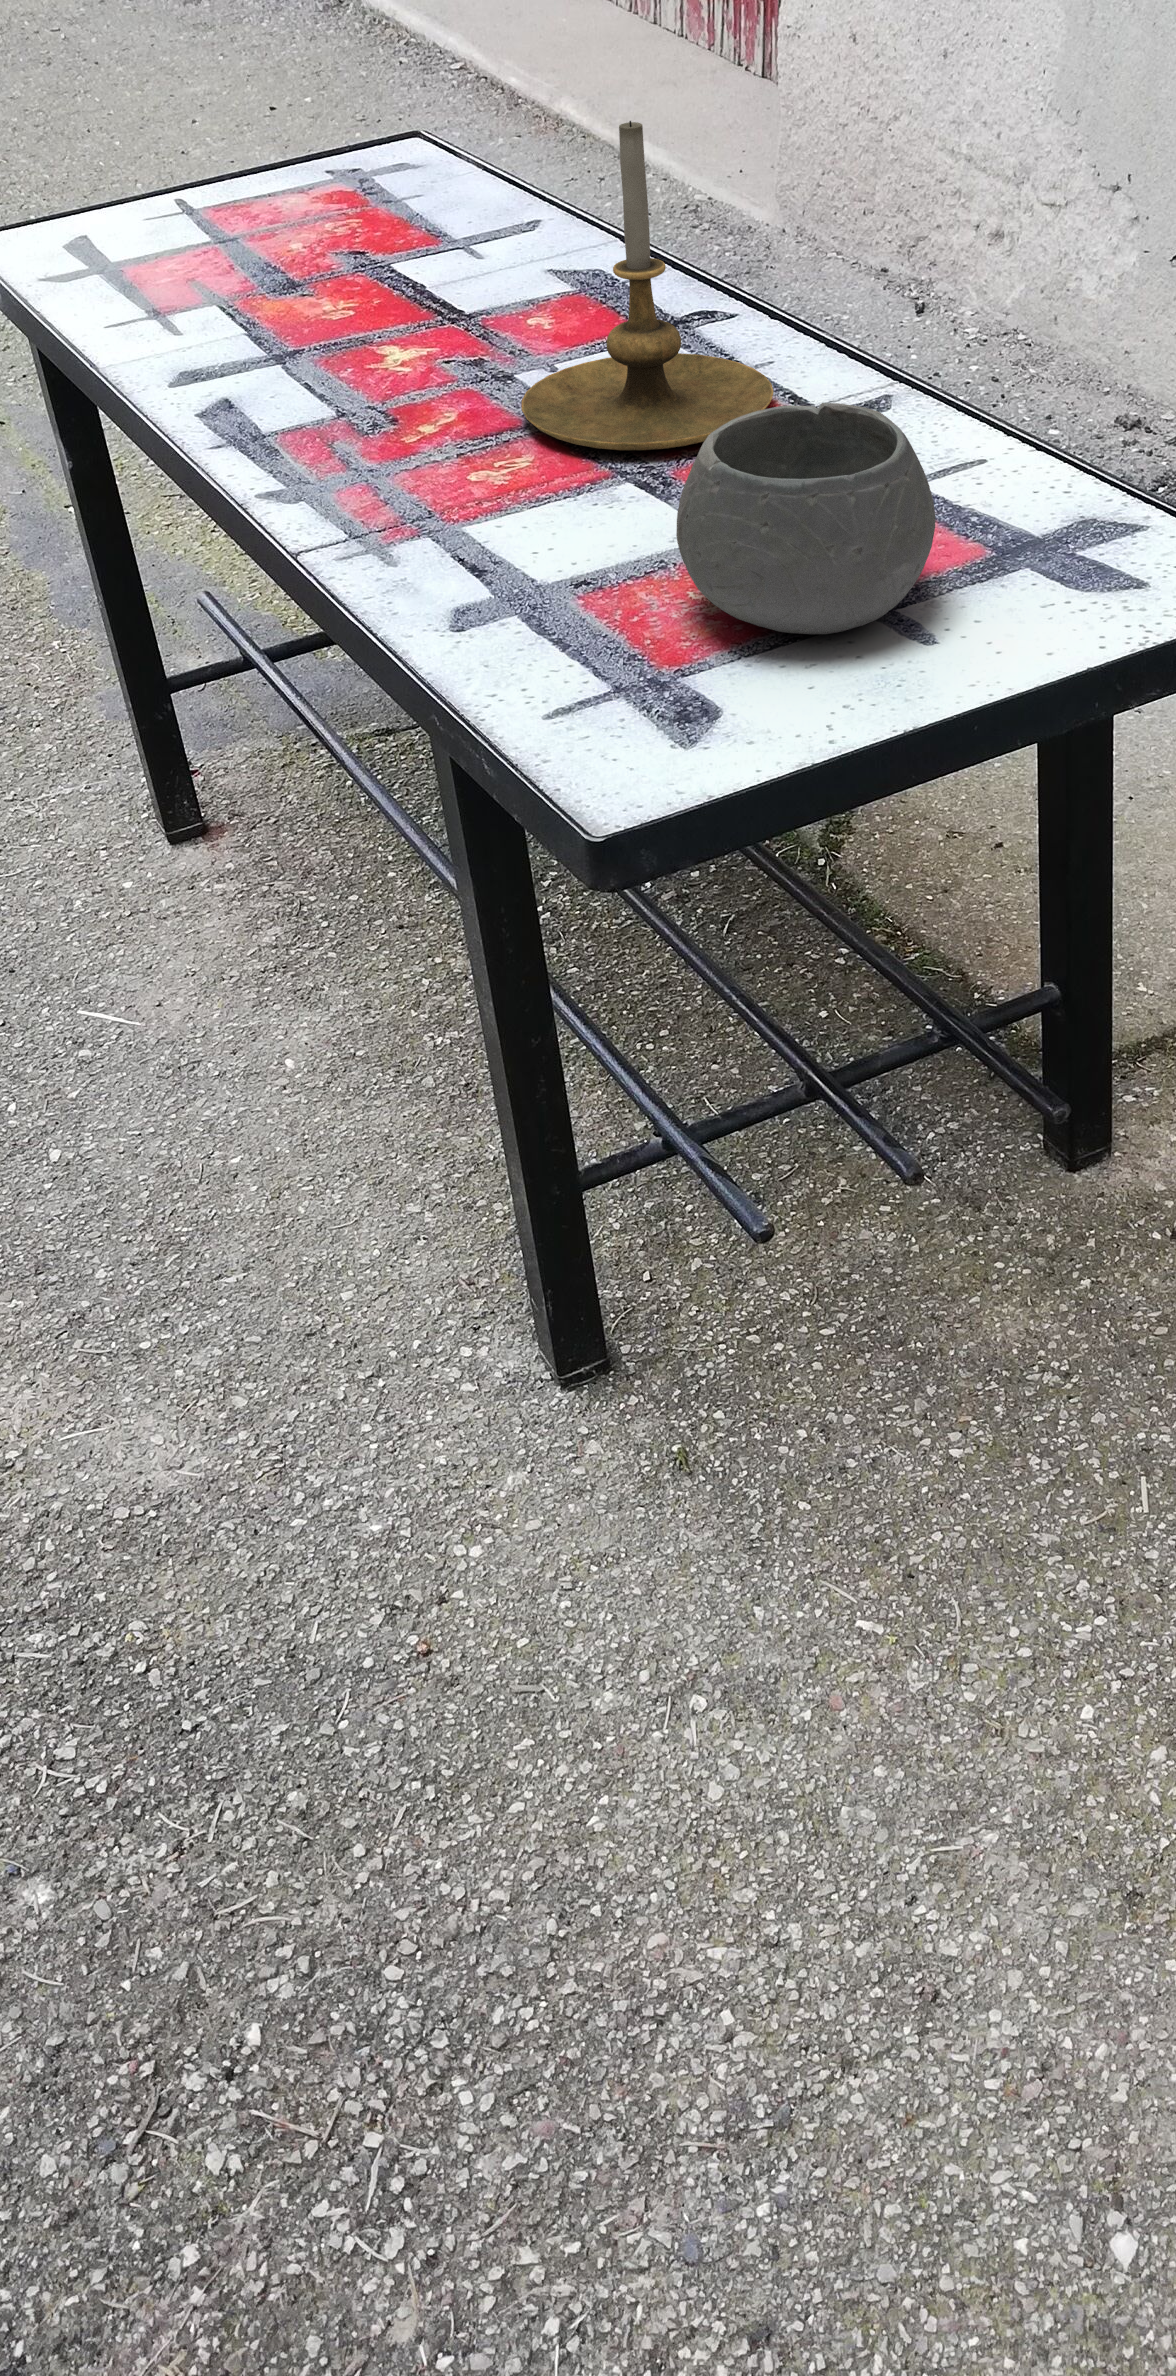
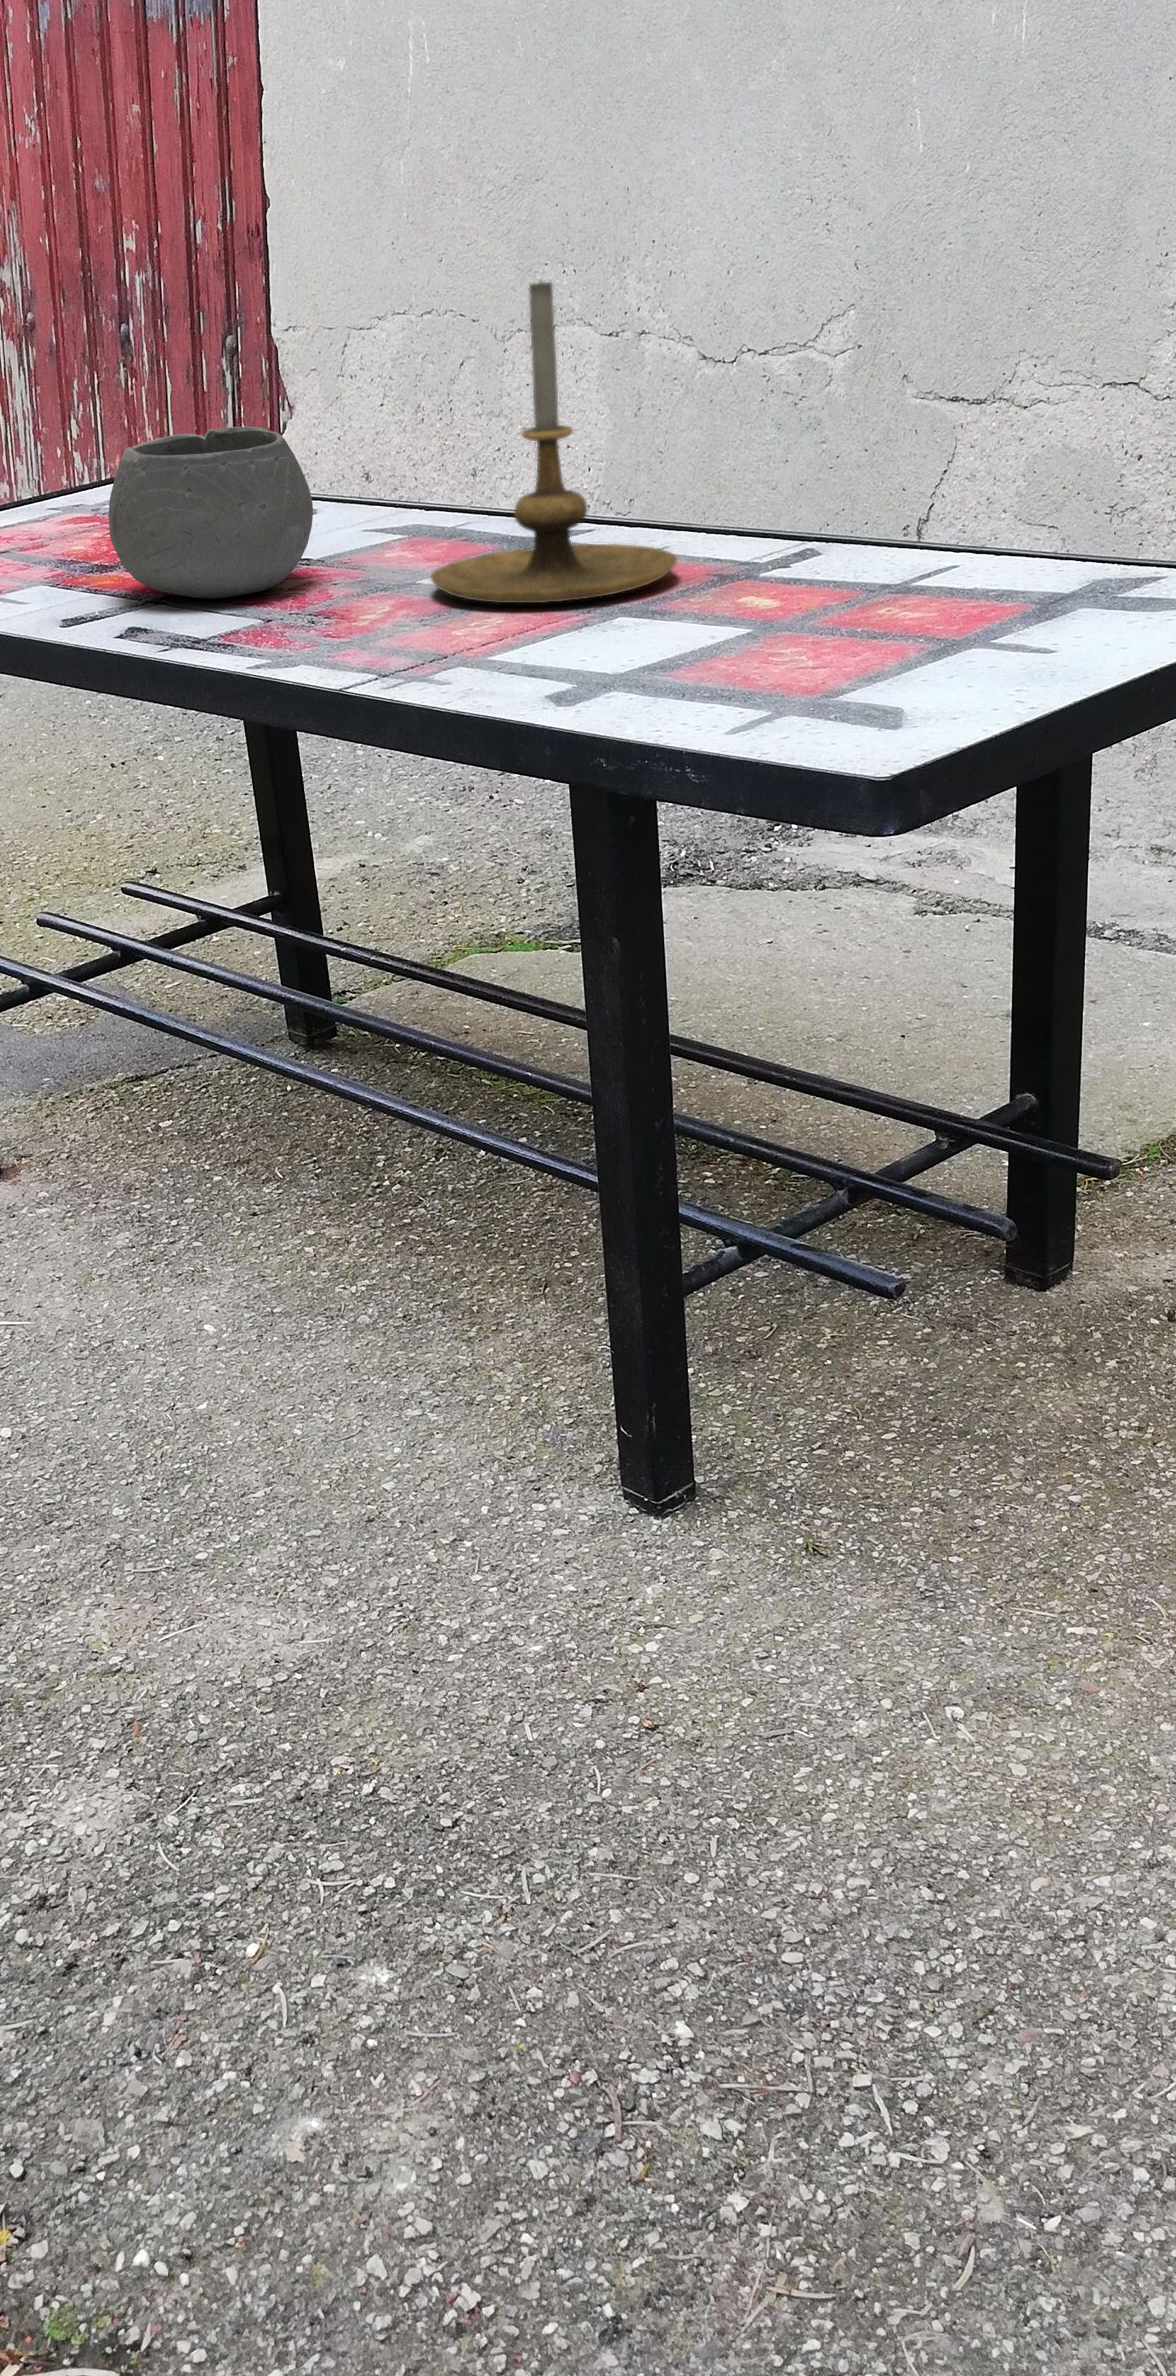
bowl: present [676,403,935,634] -> present [109,427,313,599]

